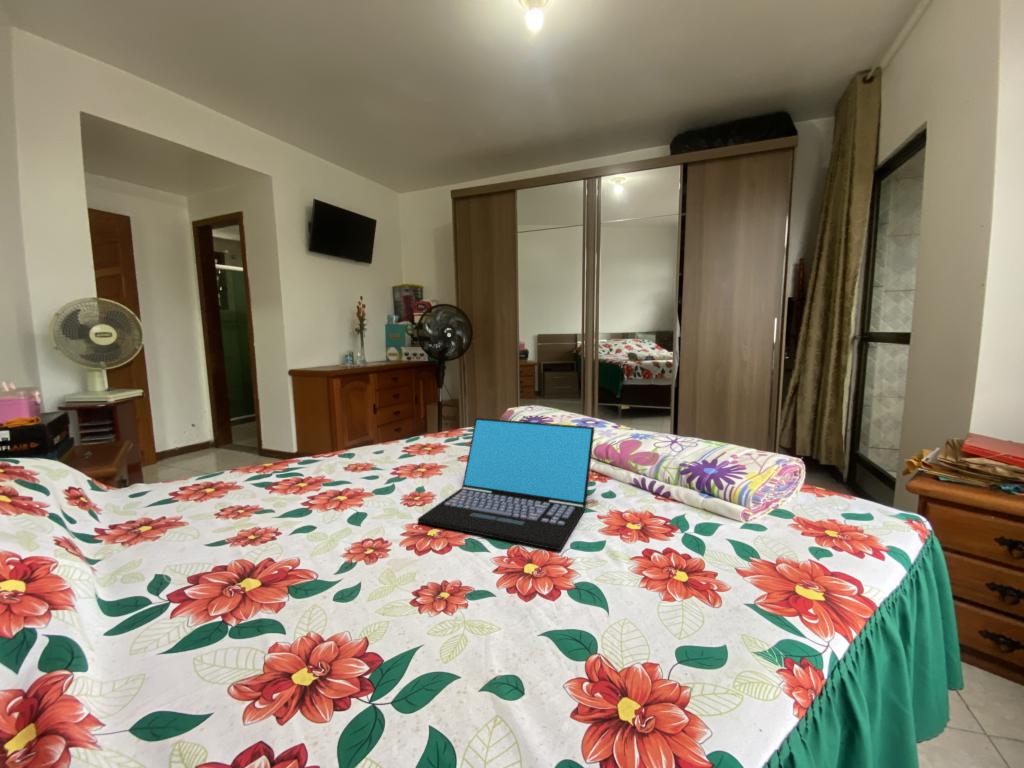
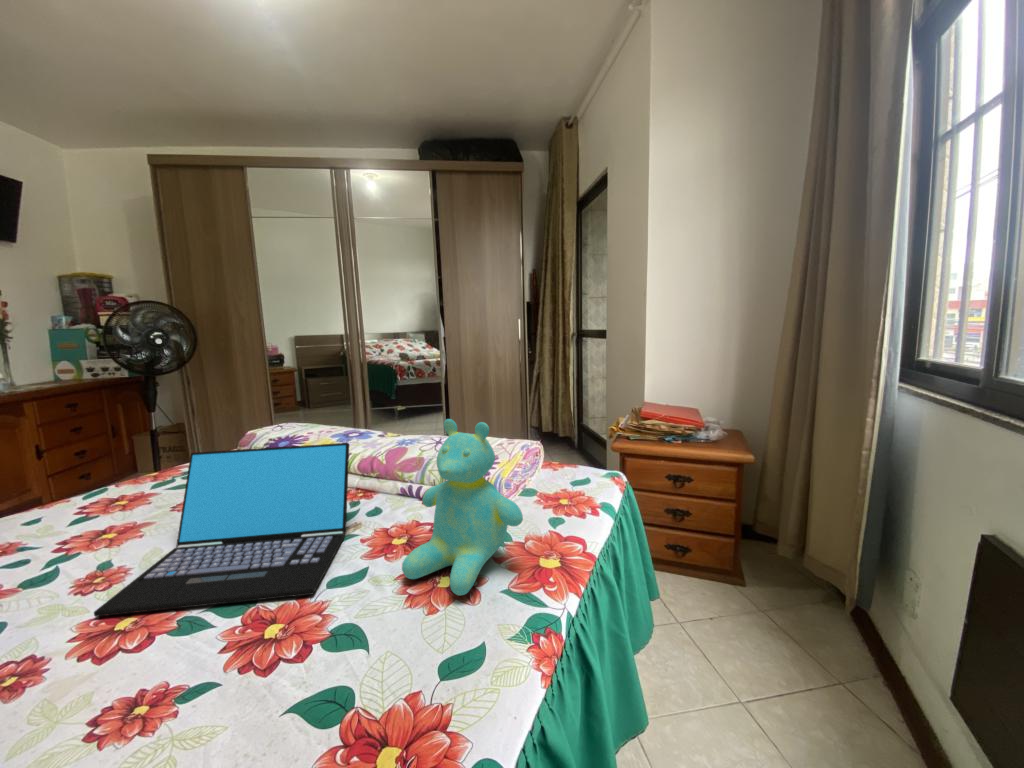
teddy bear: none [639,414,778,593] -> present [402,419,523,595]

